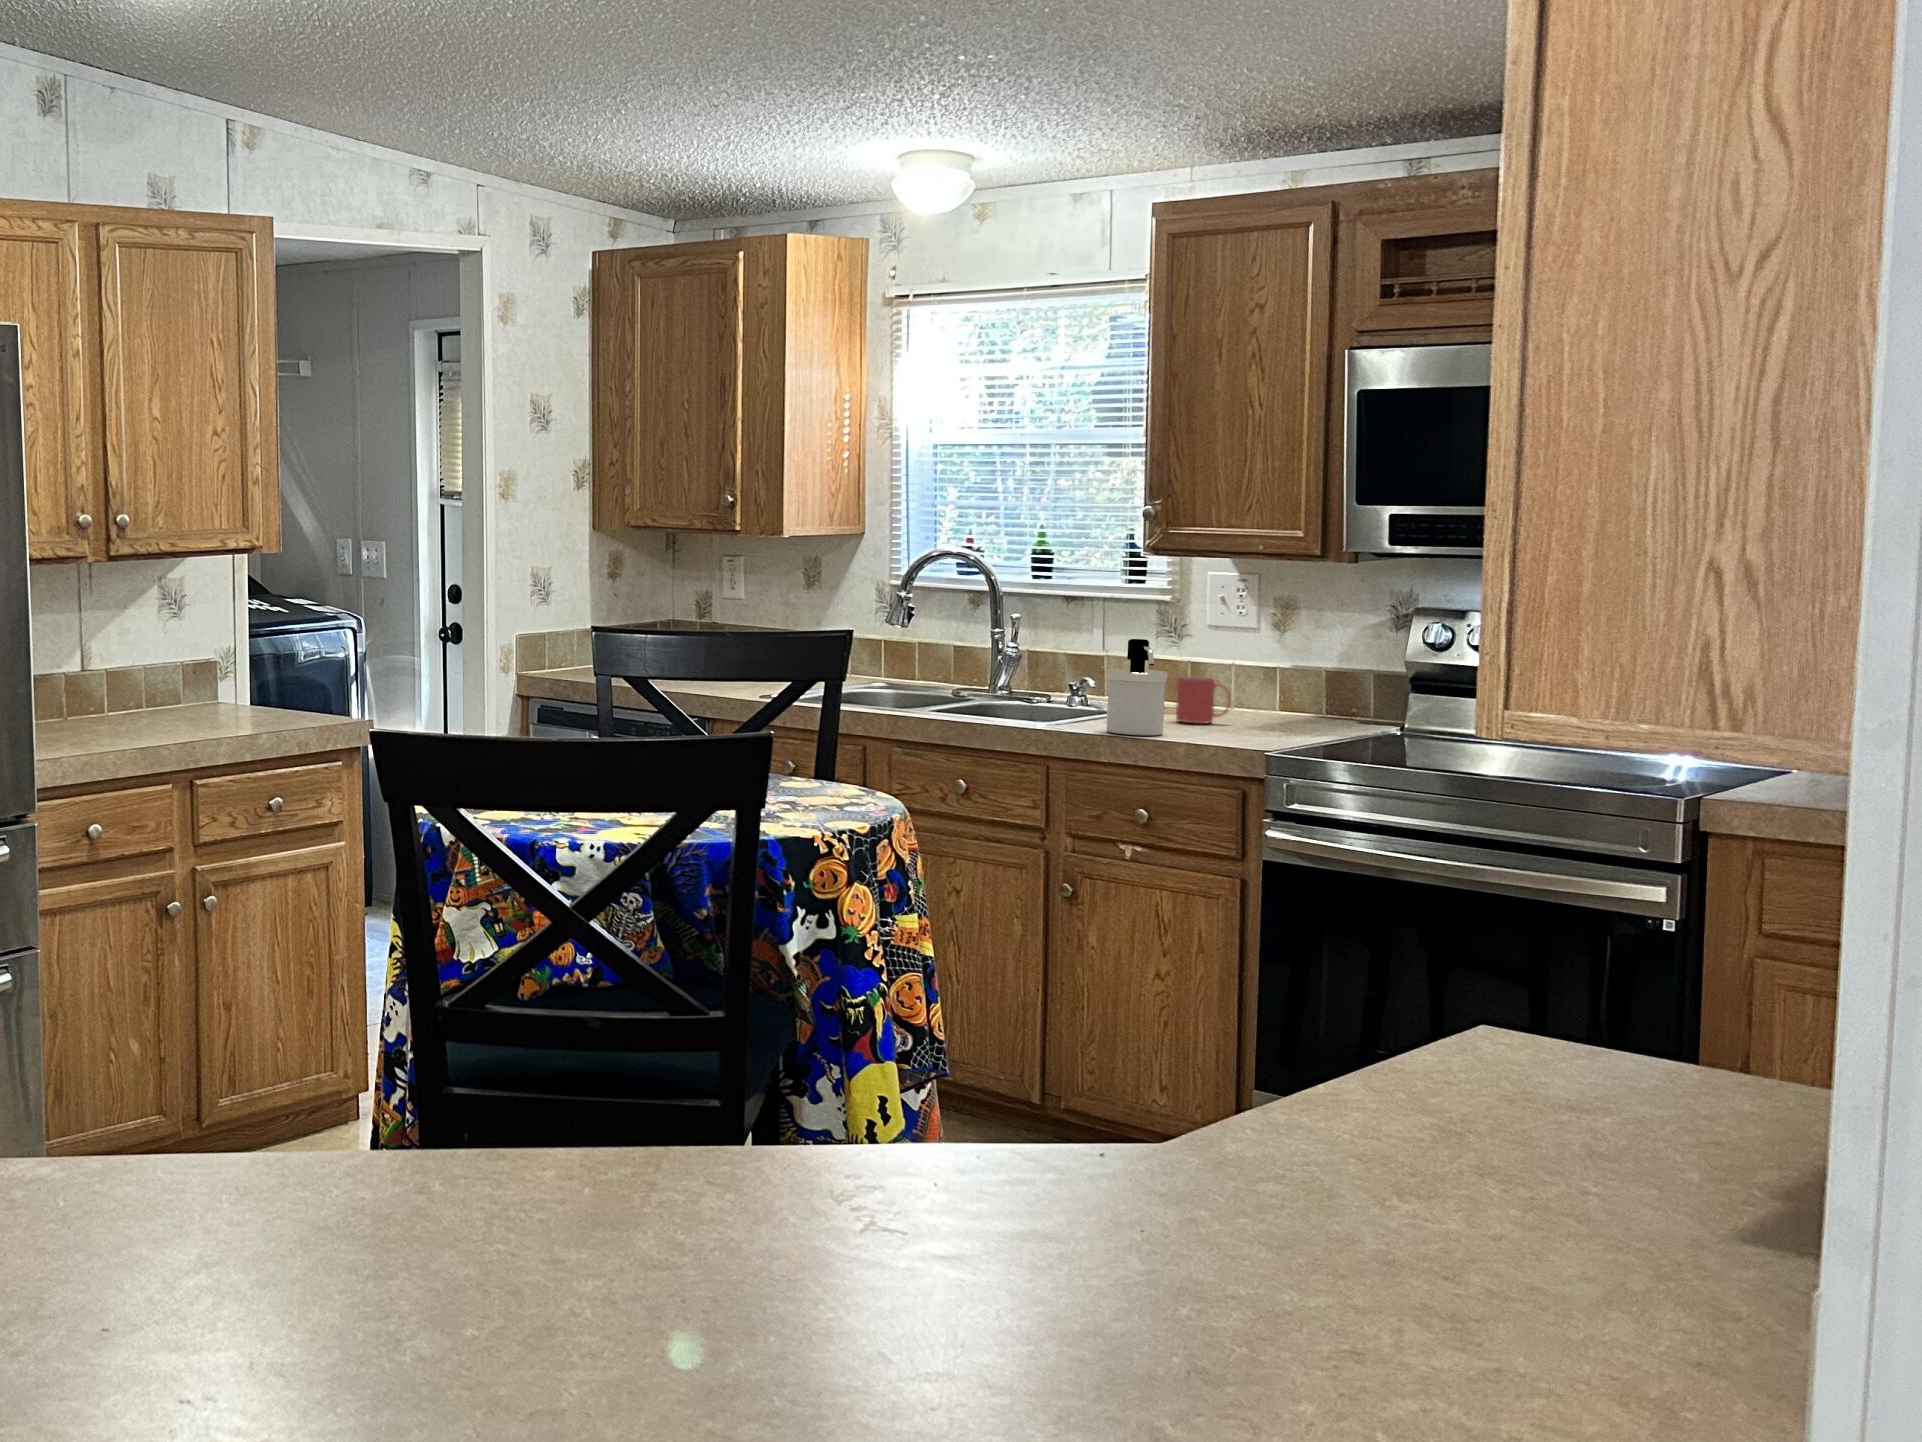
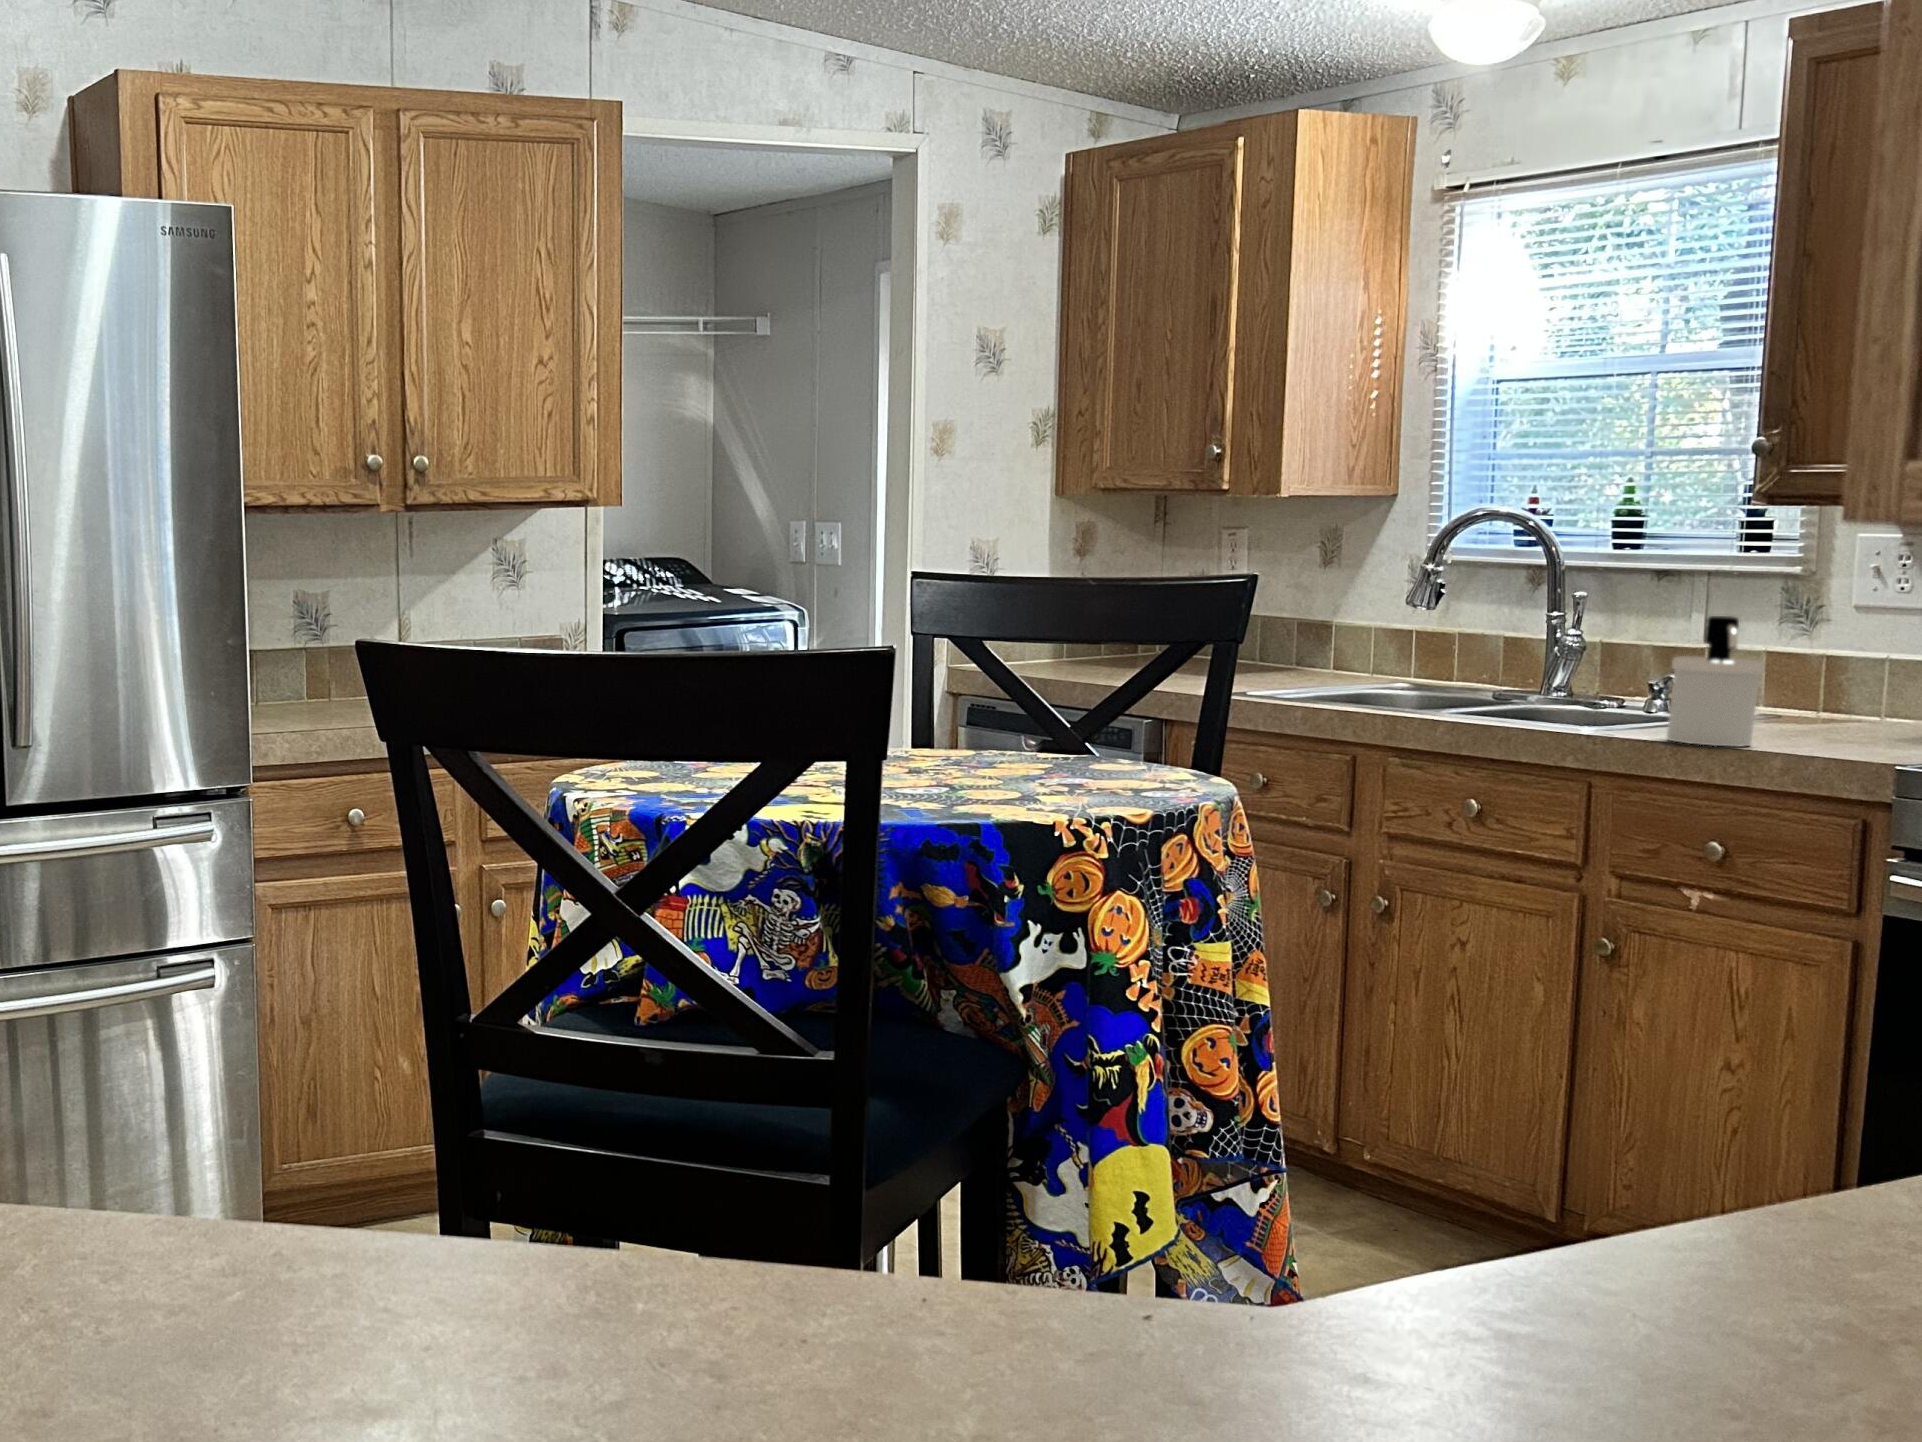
mug: present [1176,676,1231,724] -> none [1786,672,1873,736]

